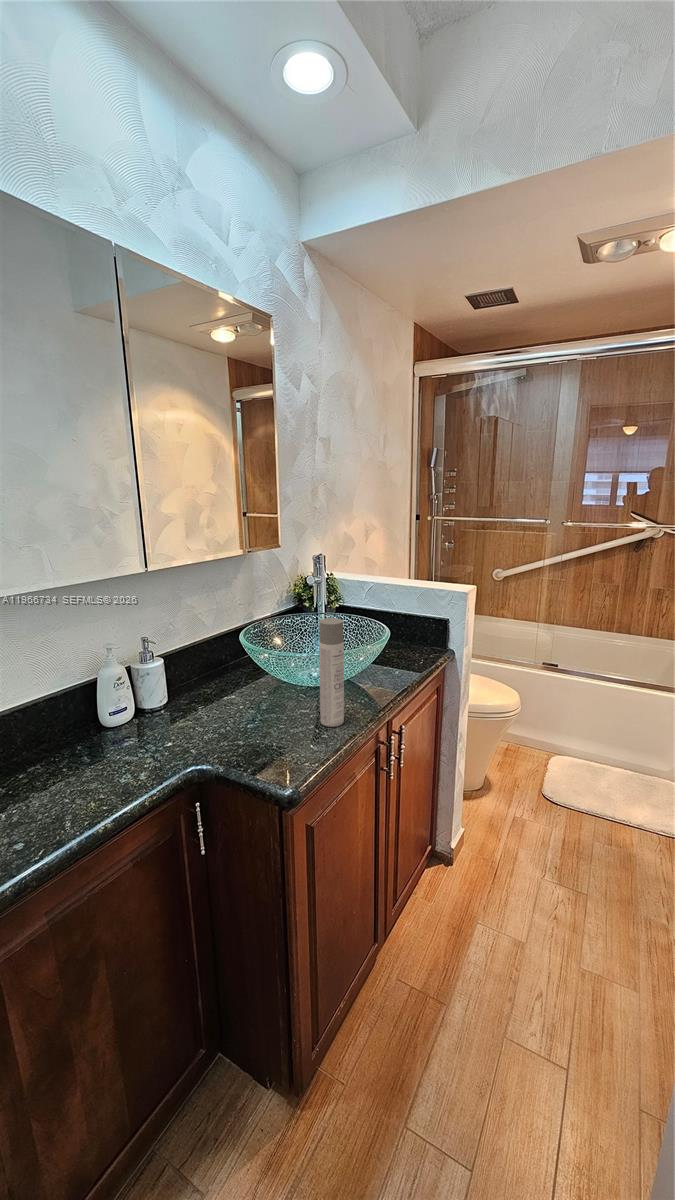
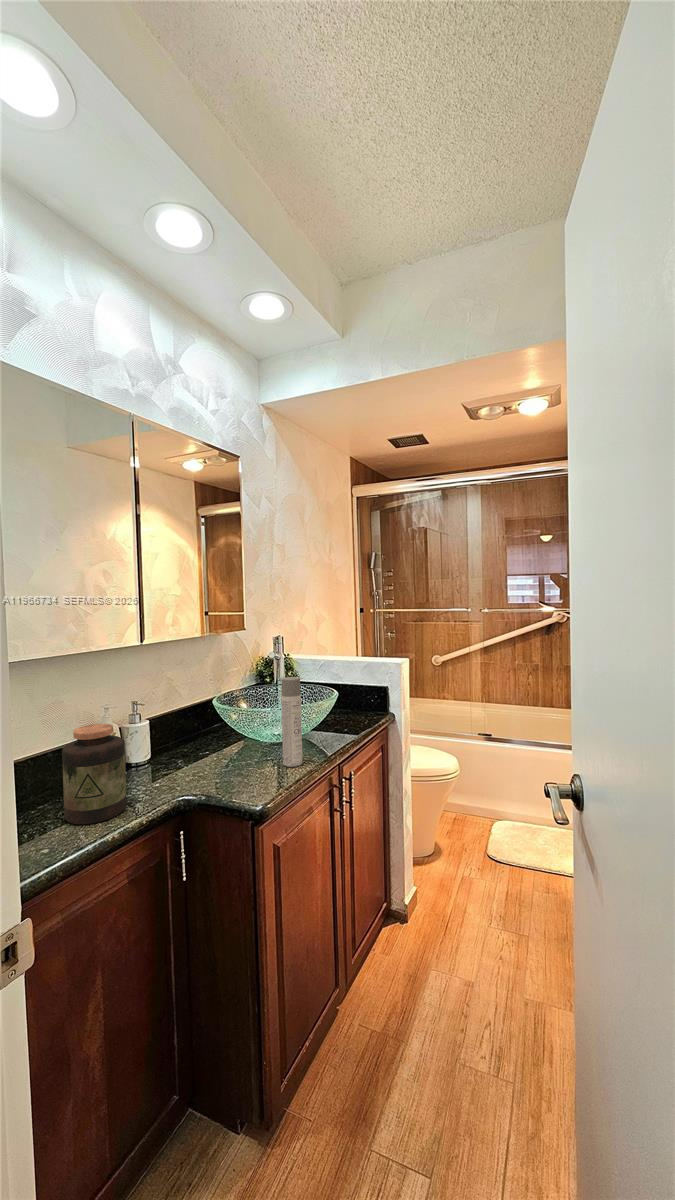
jar: none [43,677,129,801] -> present [62,724,126,824]

